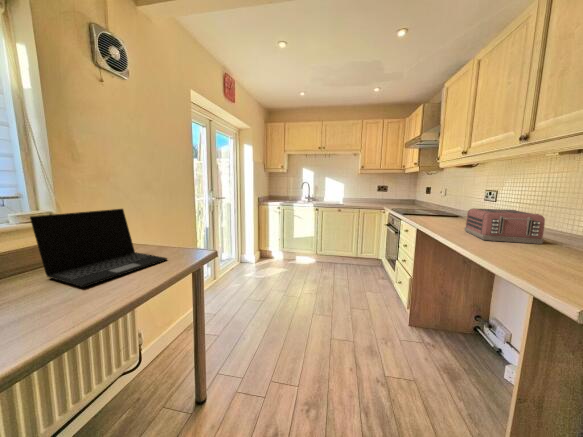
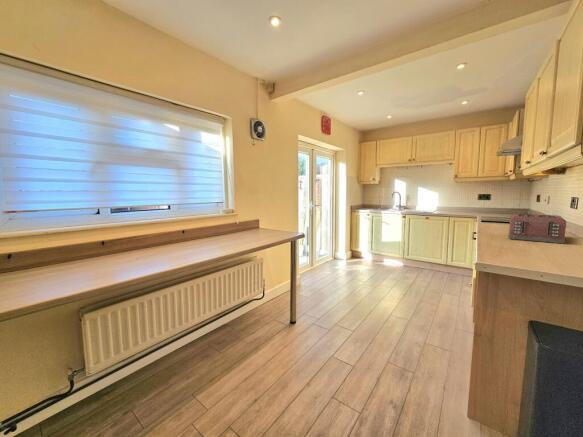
laptop: present [30,209,167,287] -> none [229,209,279,240]

